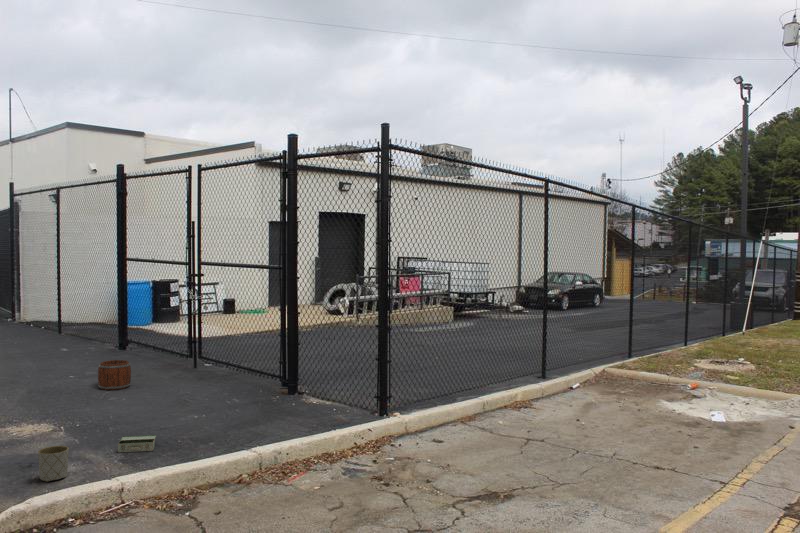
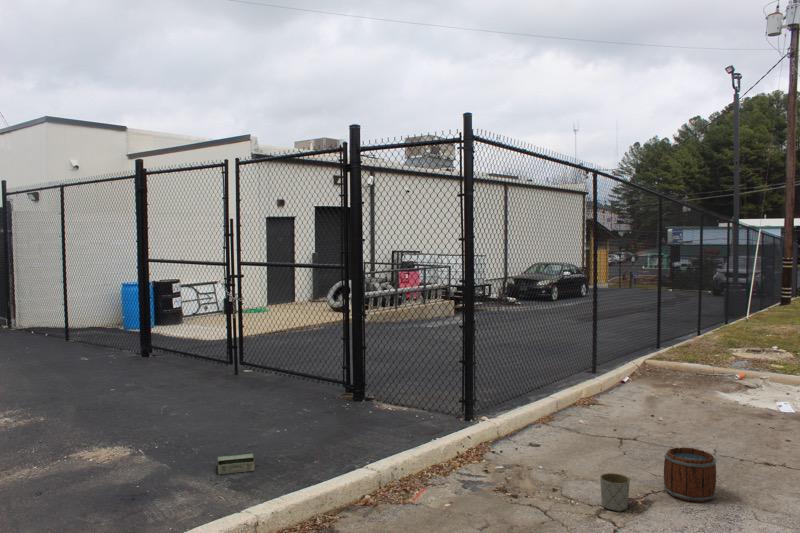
bucket: present [98,360,131,390] -> present [664,447,716,502]
planter: present [38,446,69,482] -> present [600,473,630,512]

